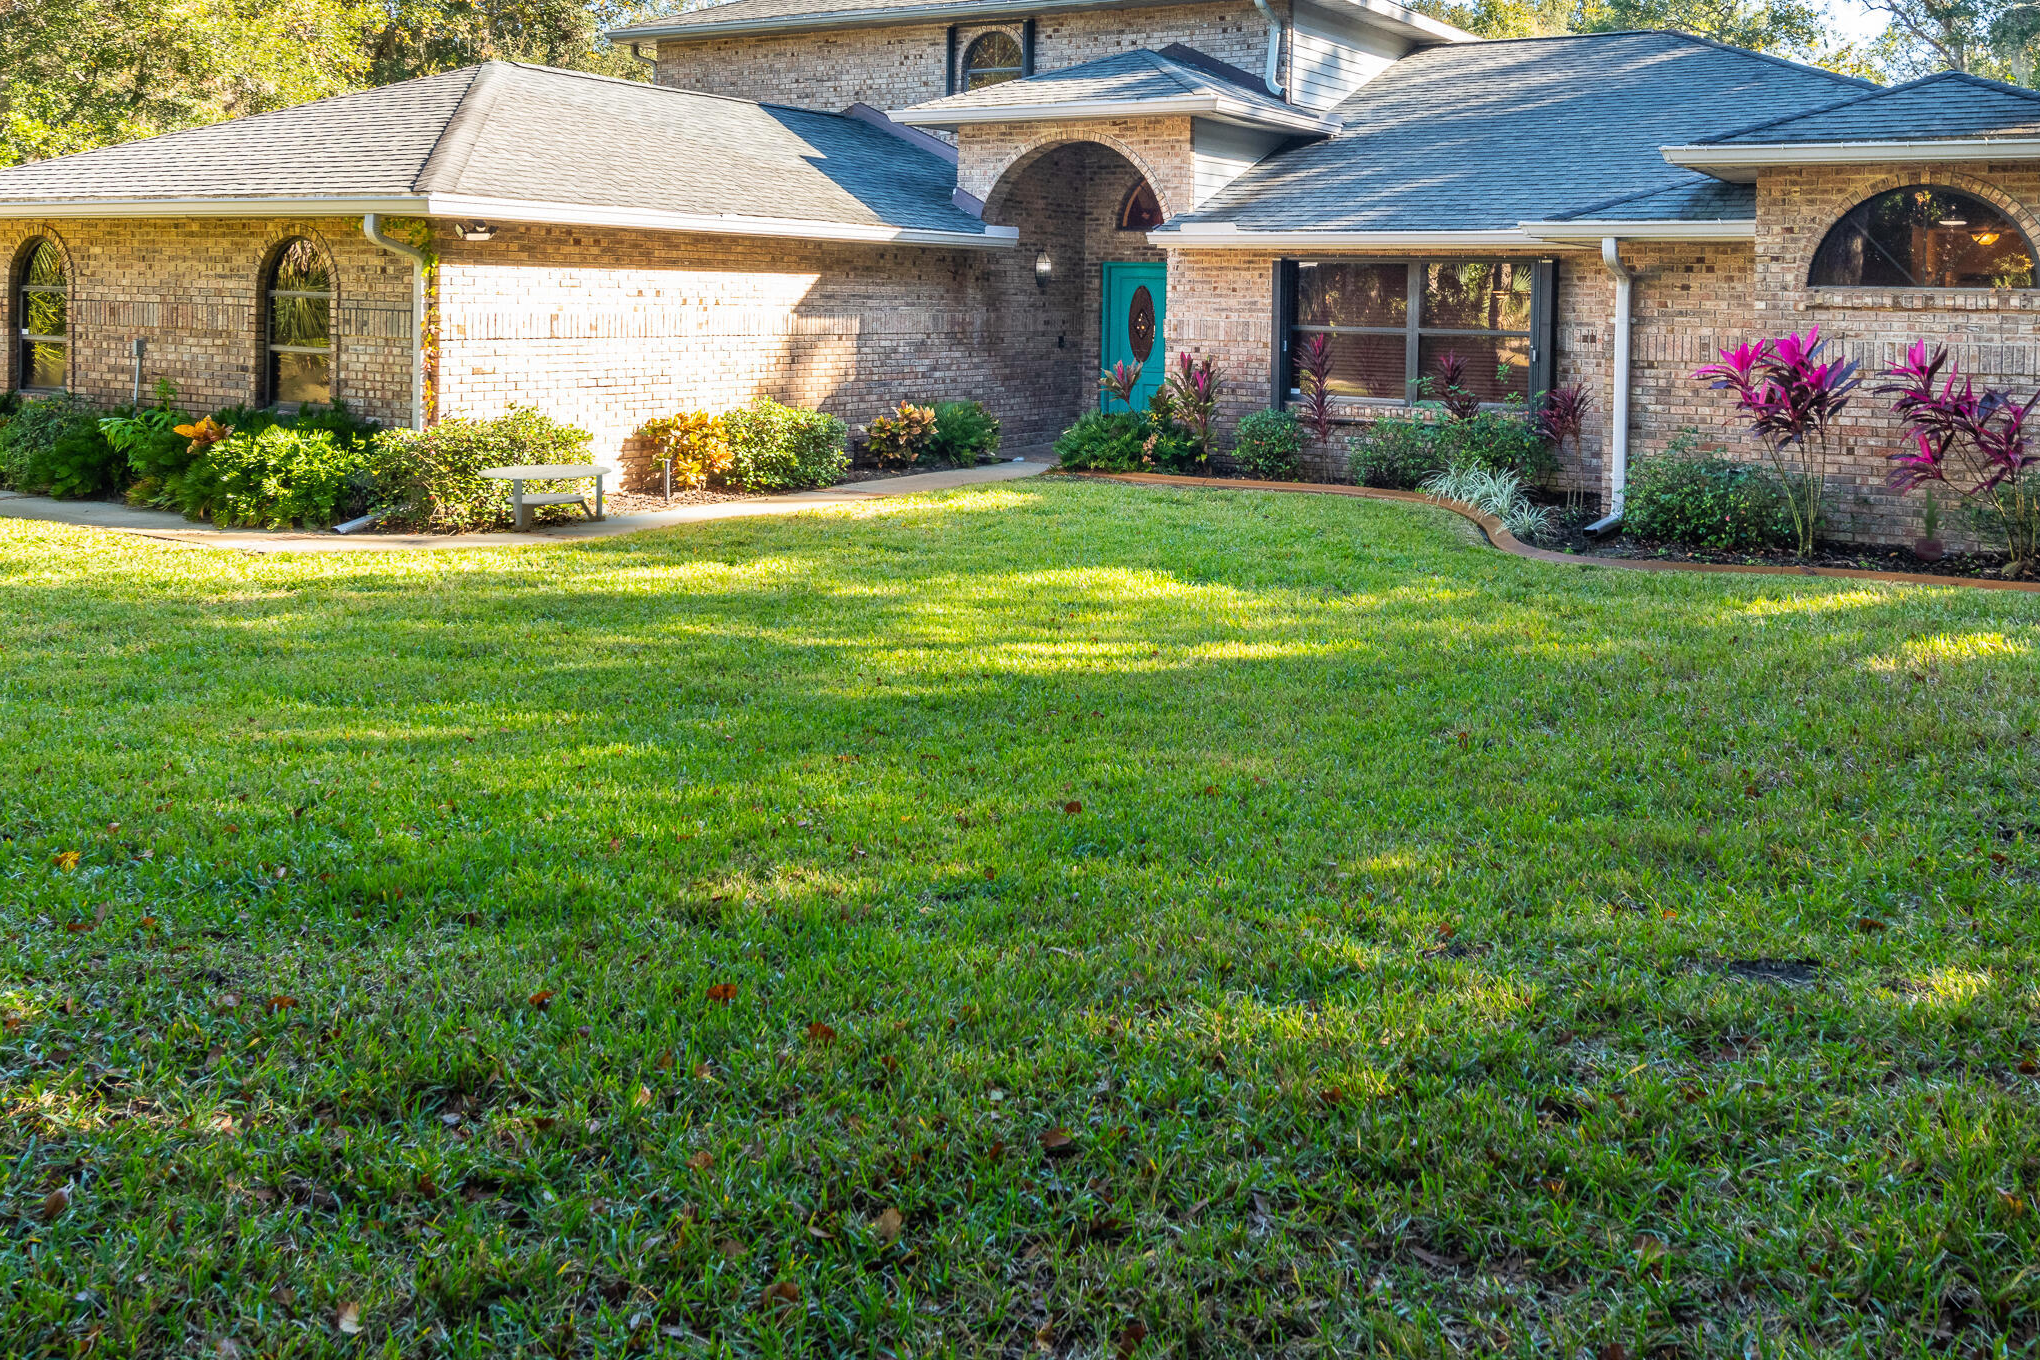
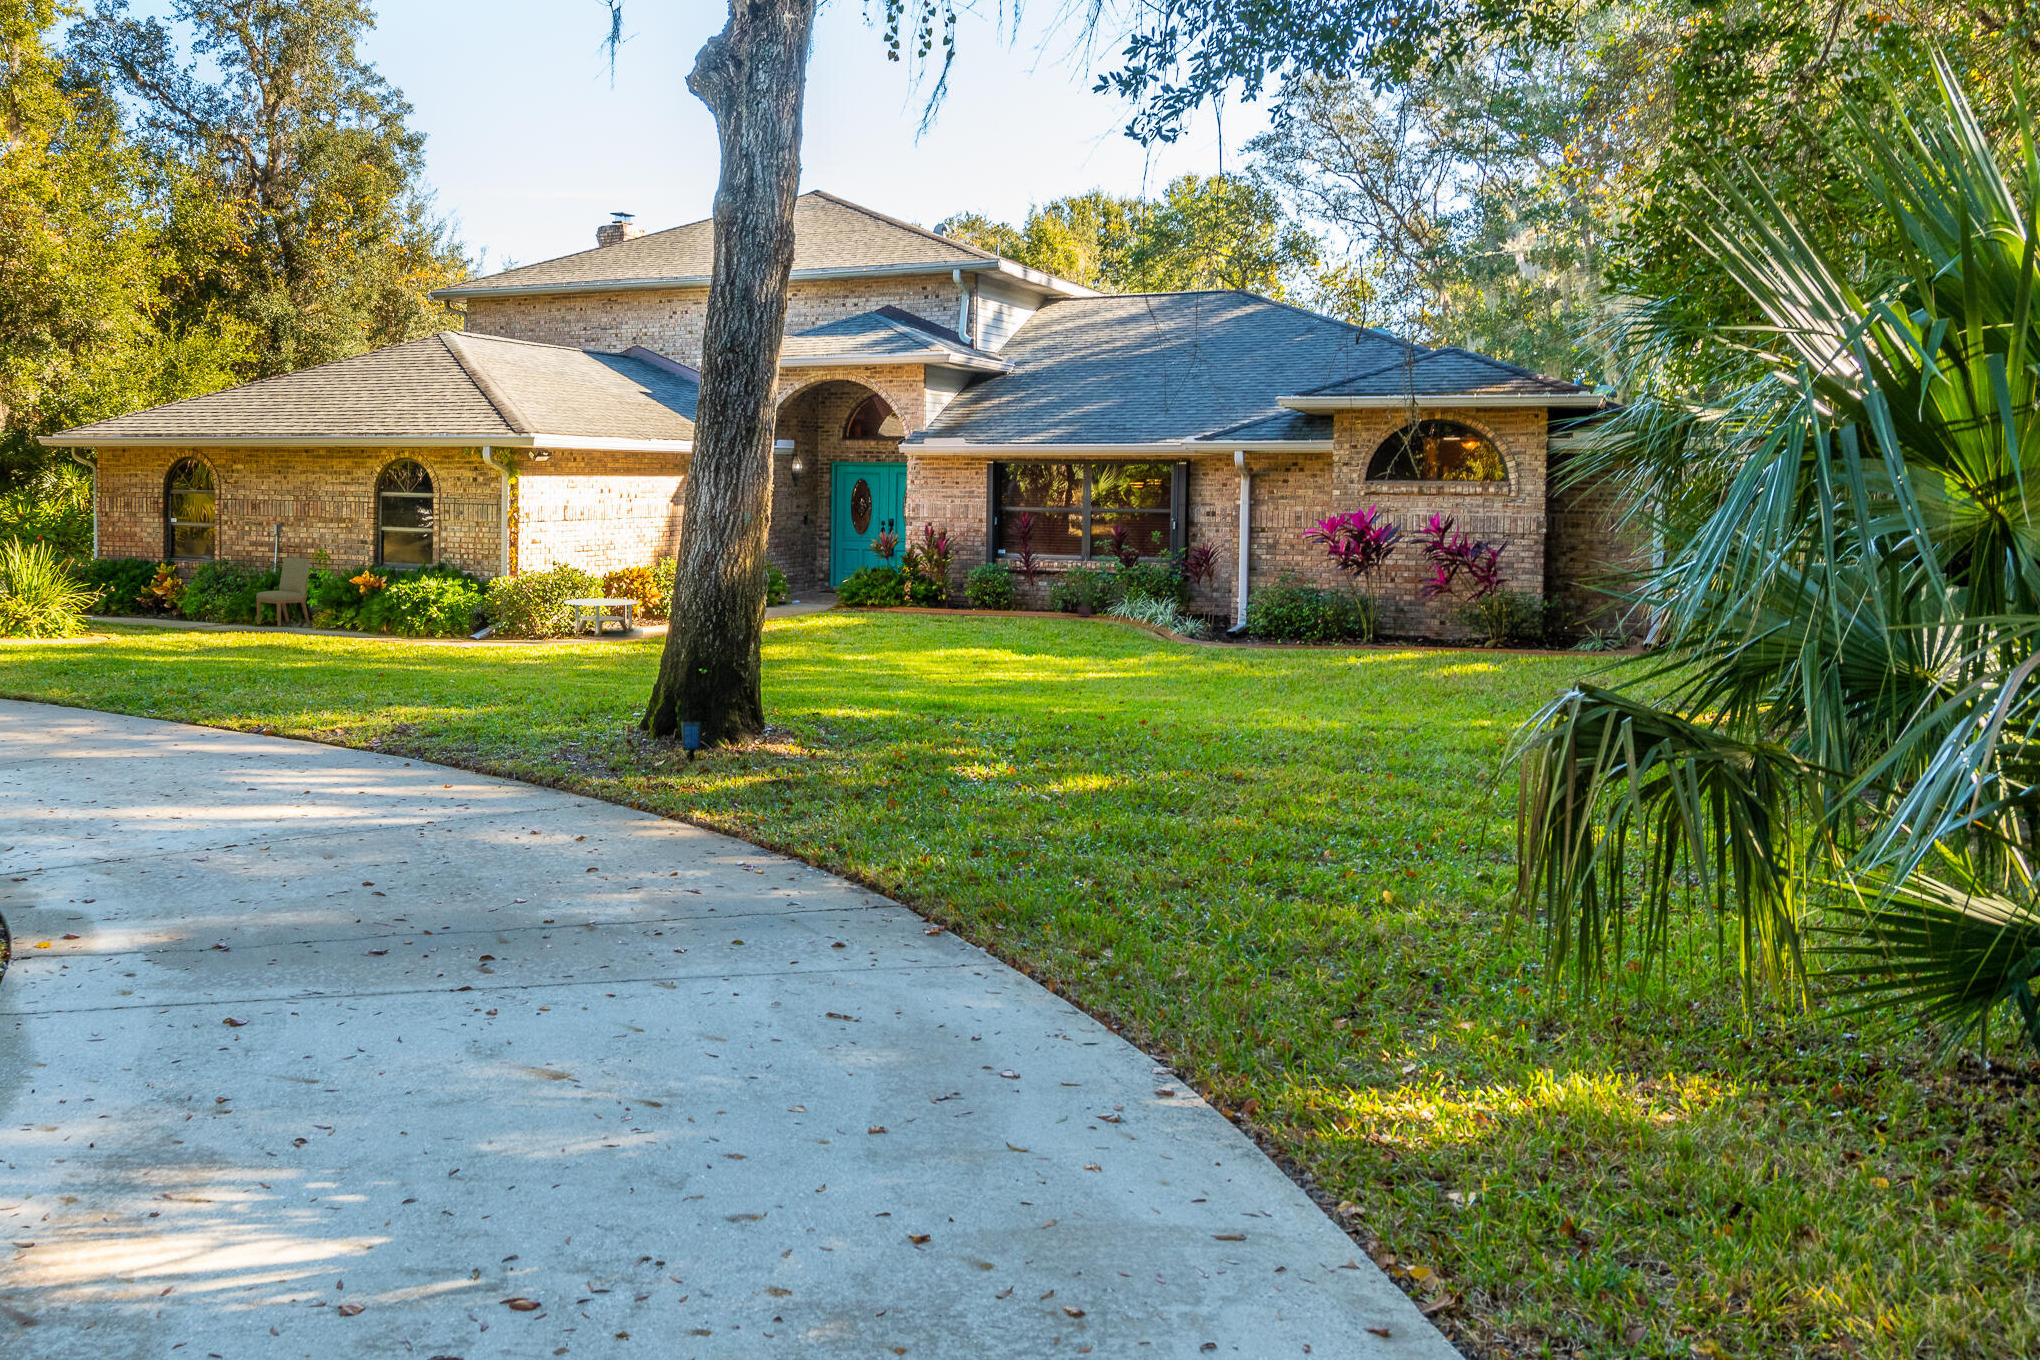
chair: none [37,391,131,503] -> present [256,558,310,627]
decorative plant: present [1913,488,1961,561] -> present [1078,583,1091,617]

